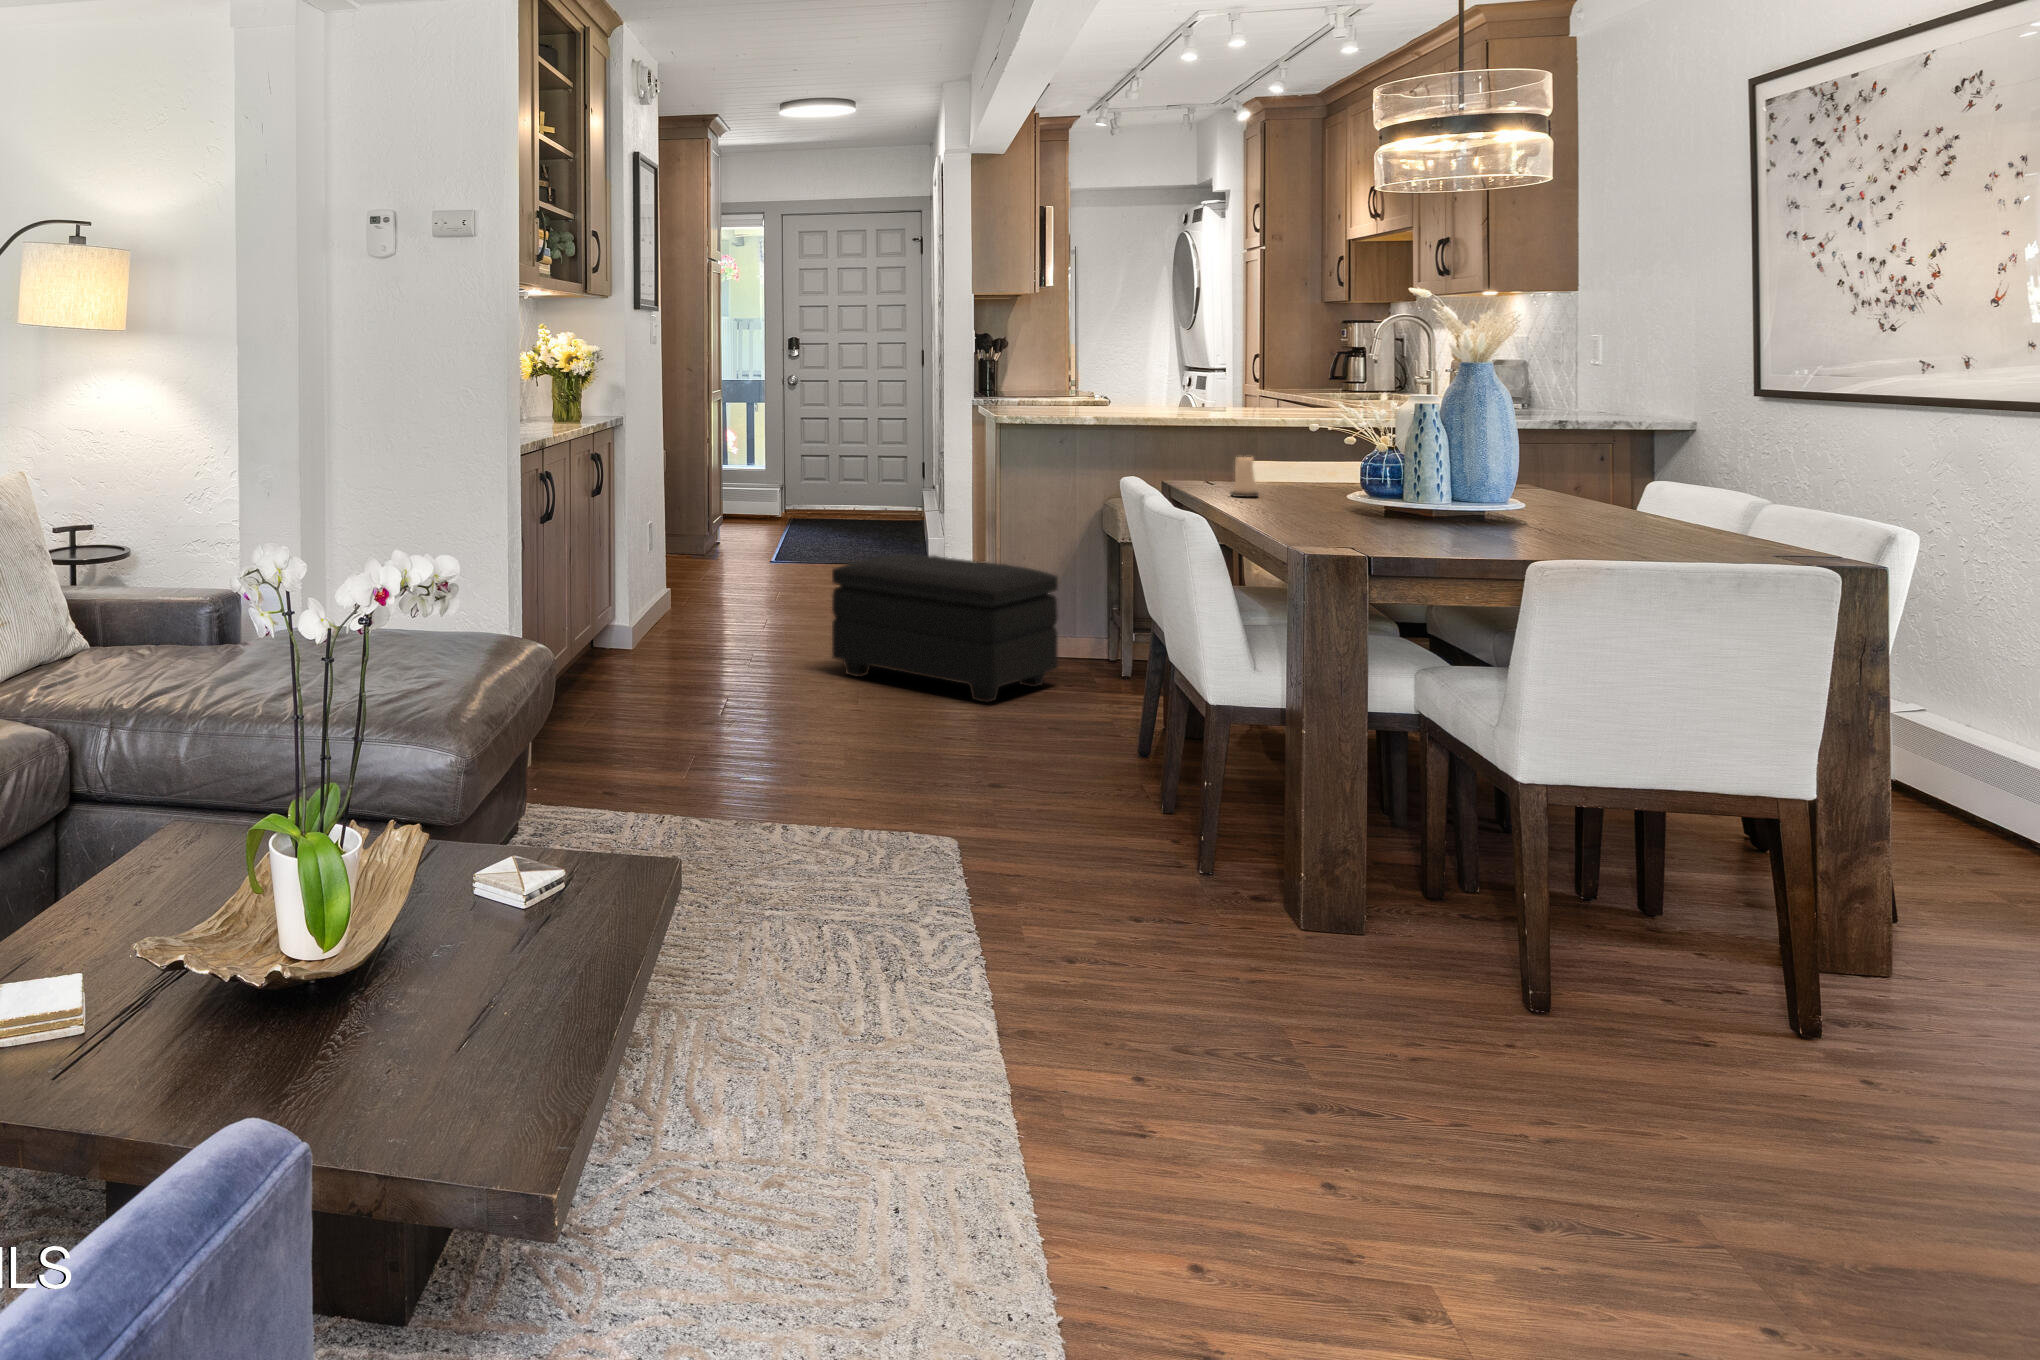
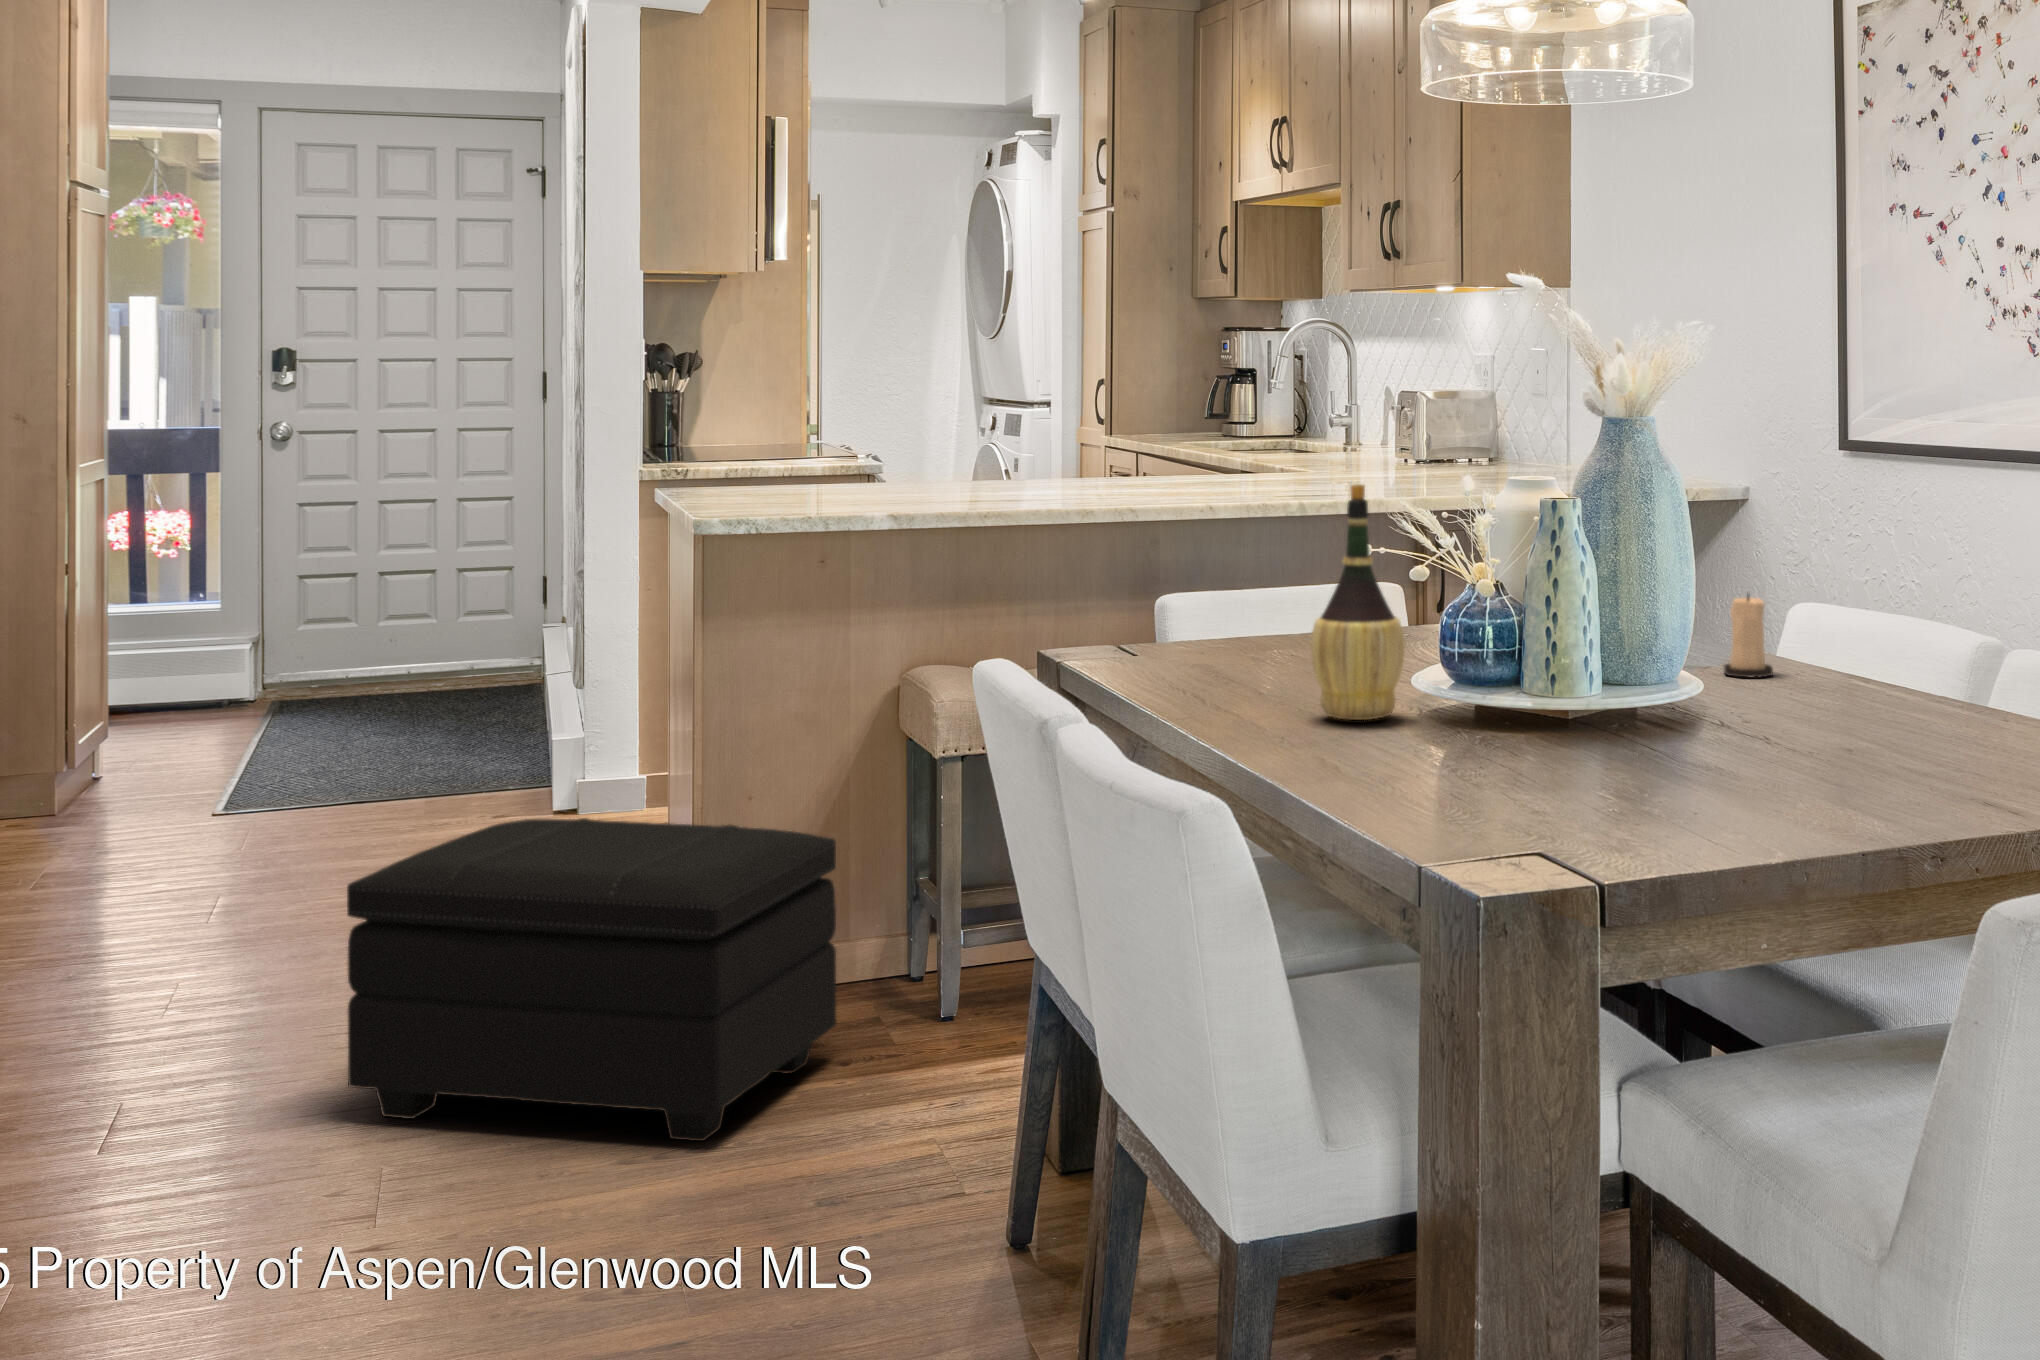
wine bottle: none [1277,392,1330,509] -> present [1311,484,1405,720]
candle: present [1231,456,1259,497] -> present [1724,594,1773,677]

